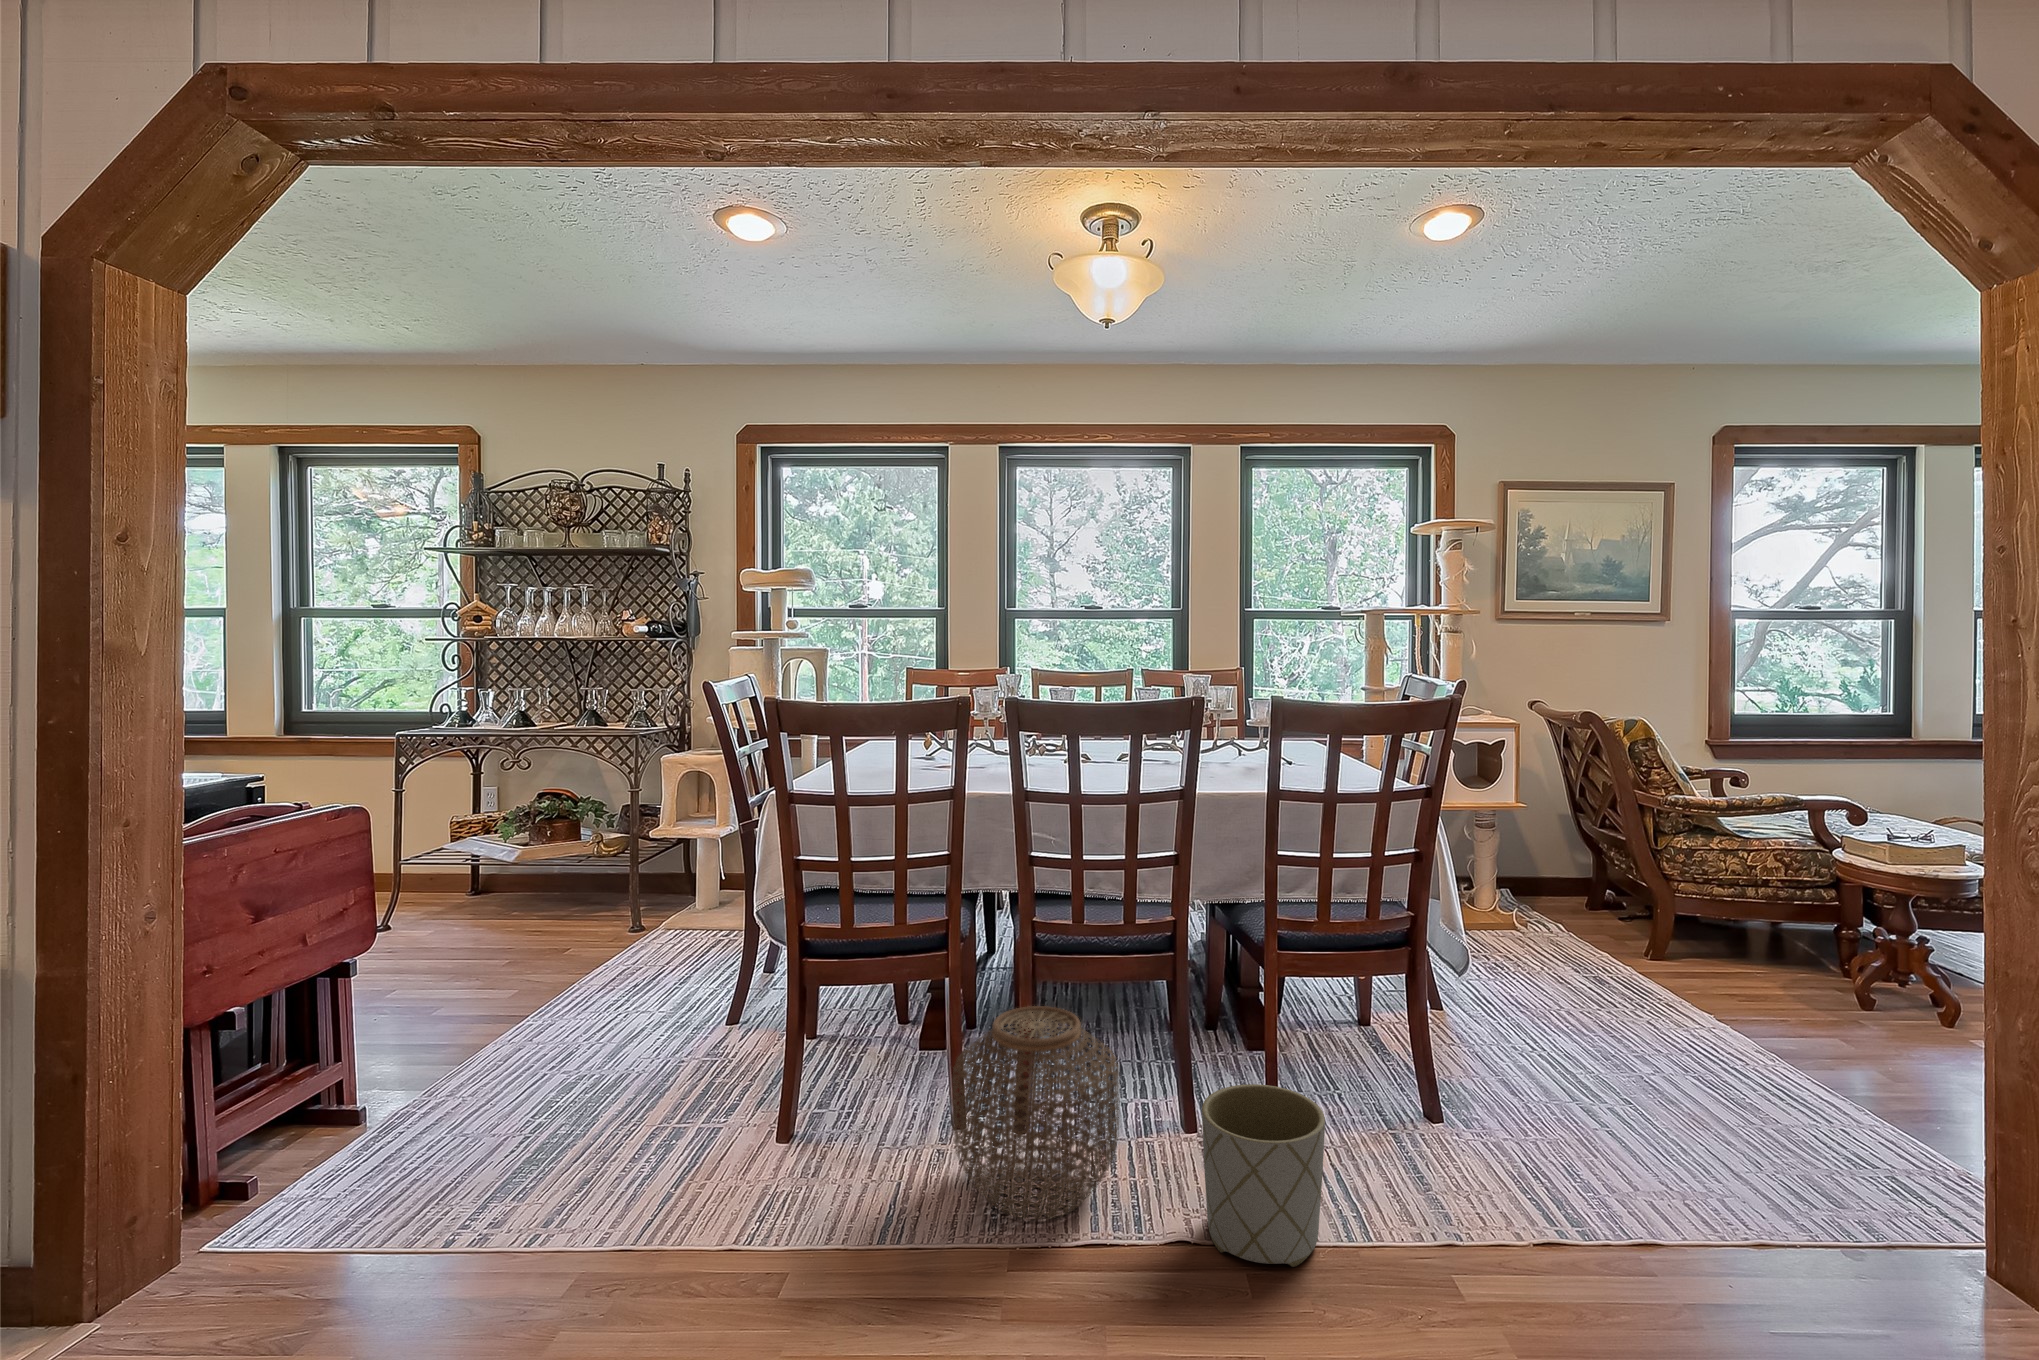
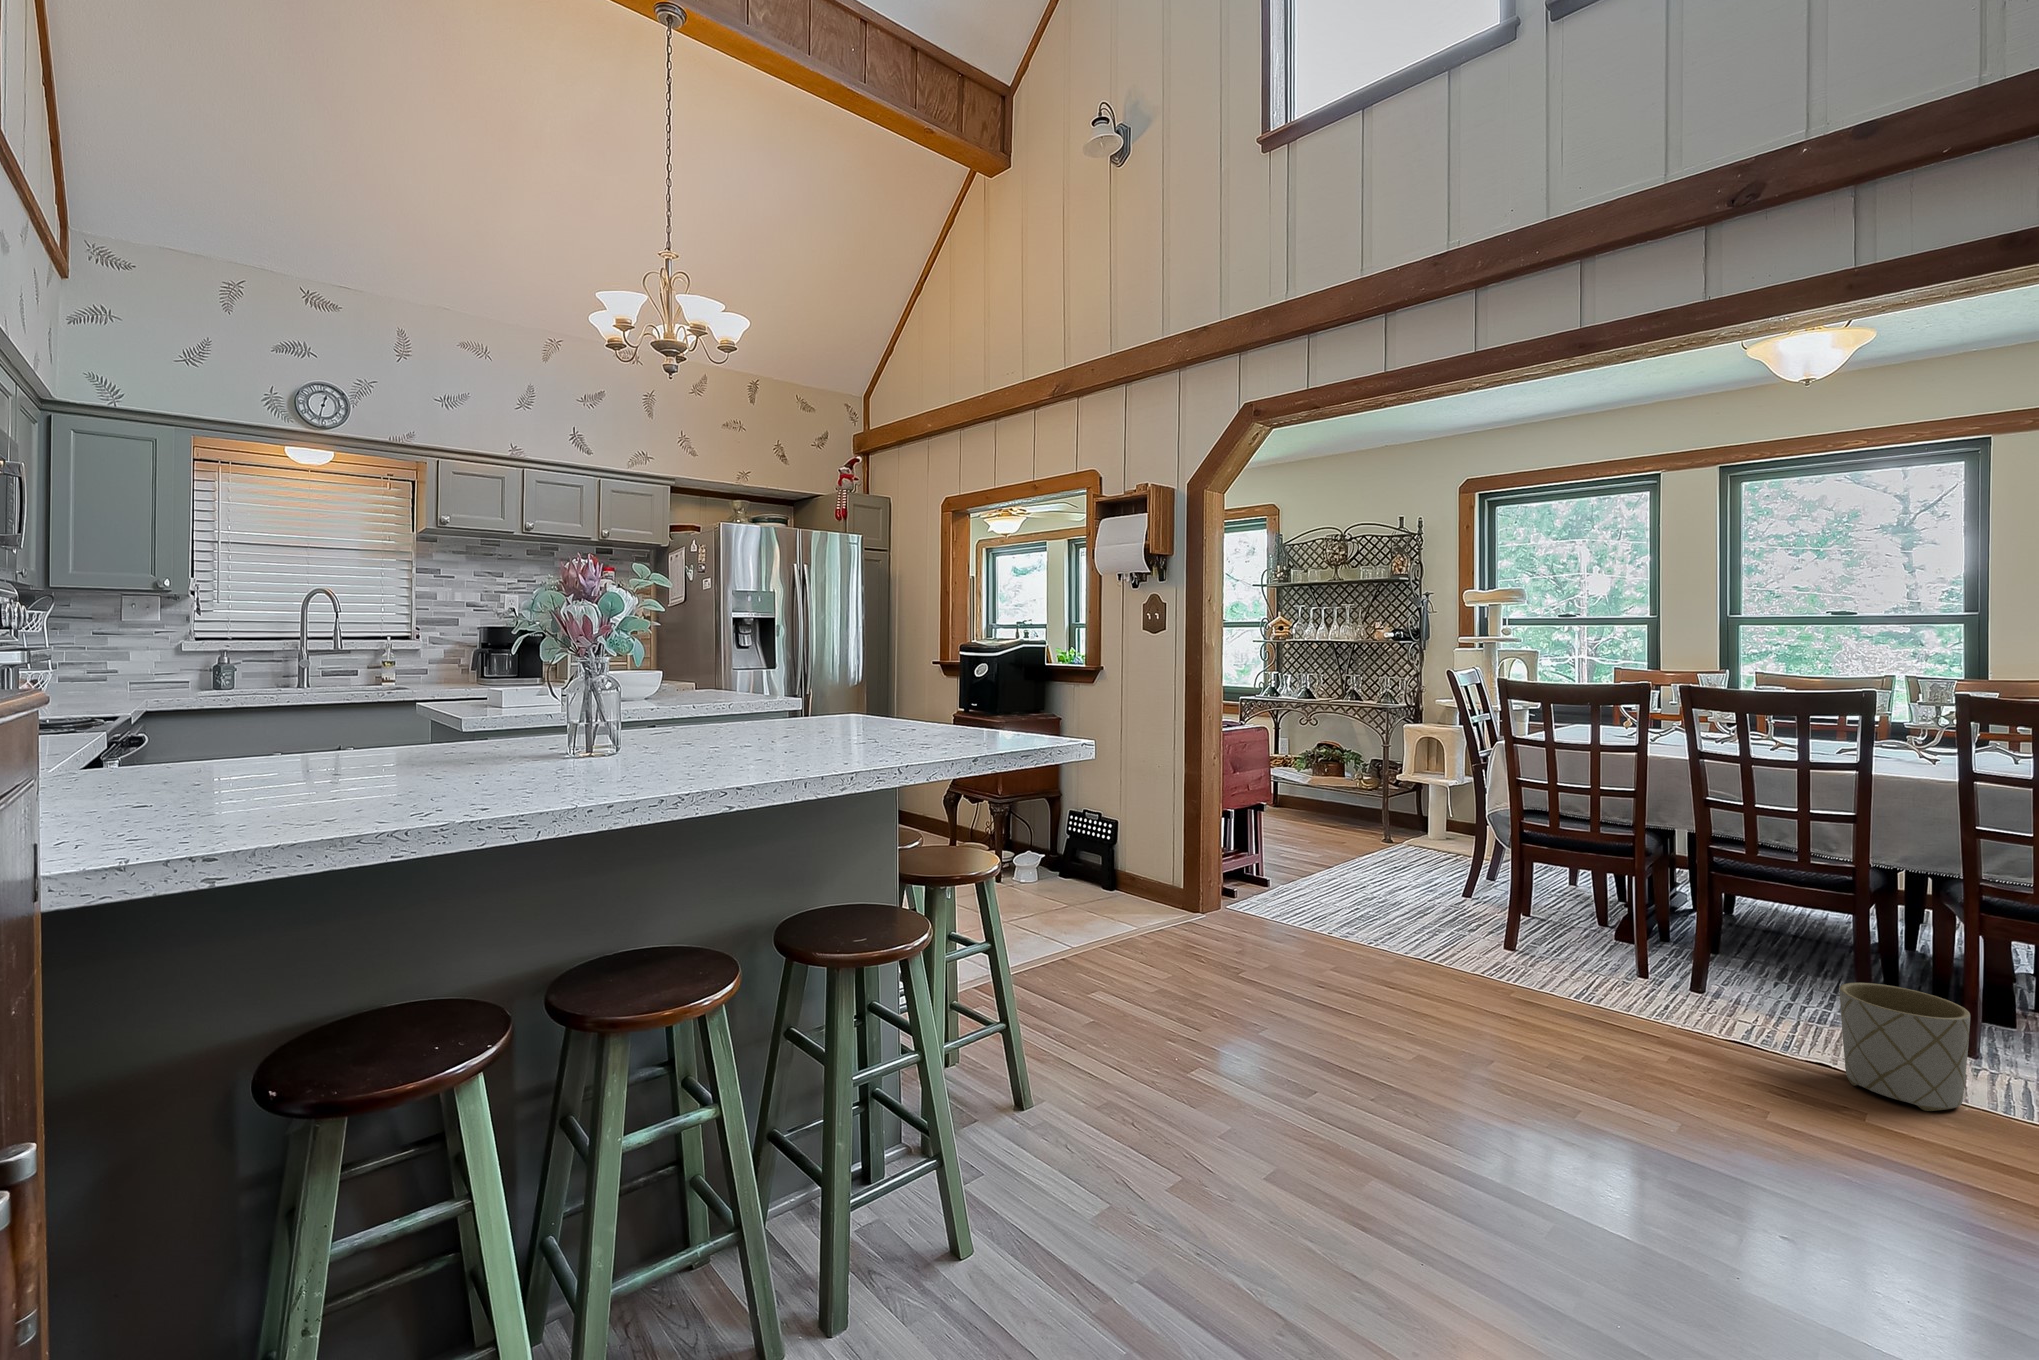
woven basket: present [952,1006,1119,1220] -> none [1625,897,1771,1035]

